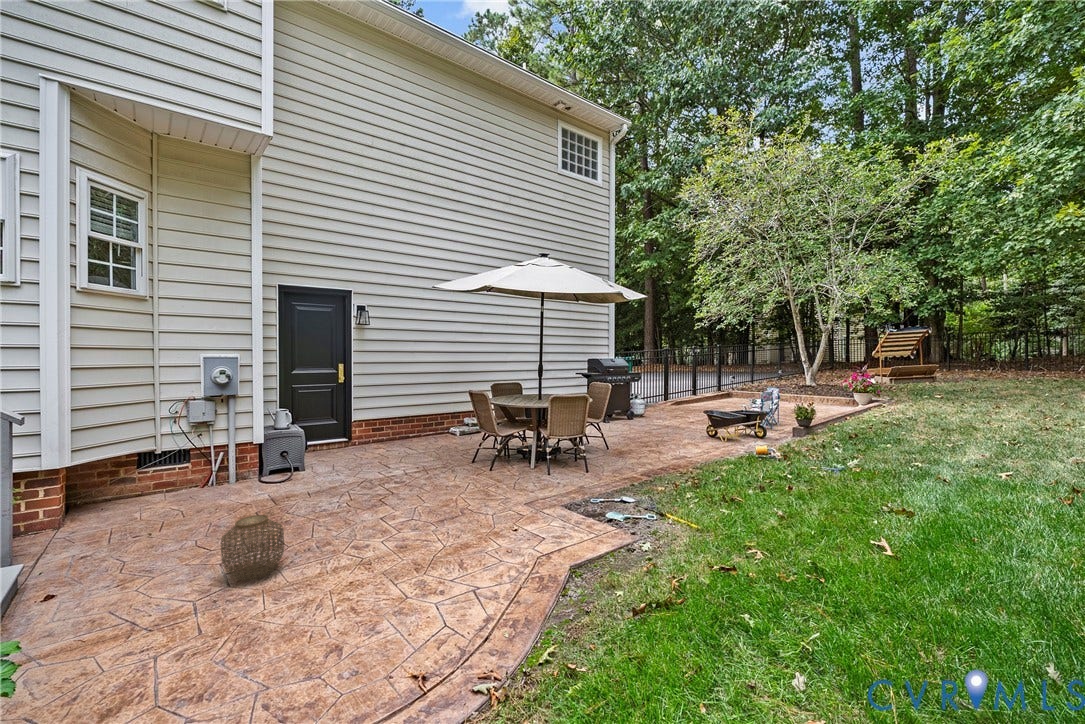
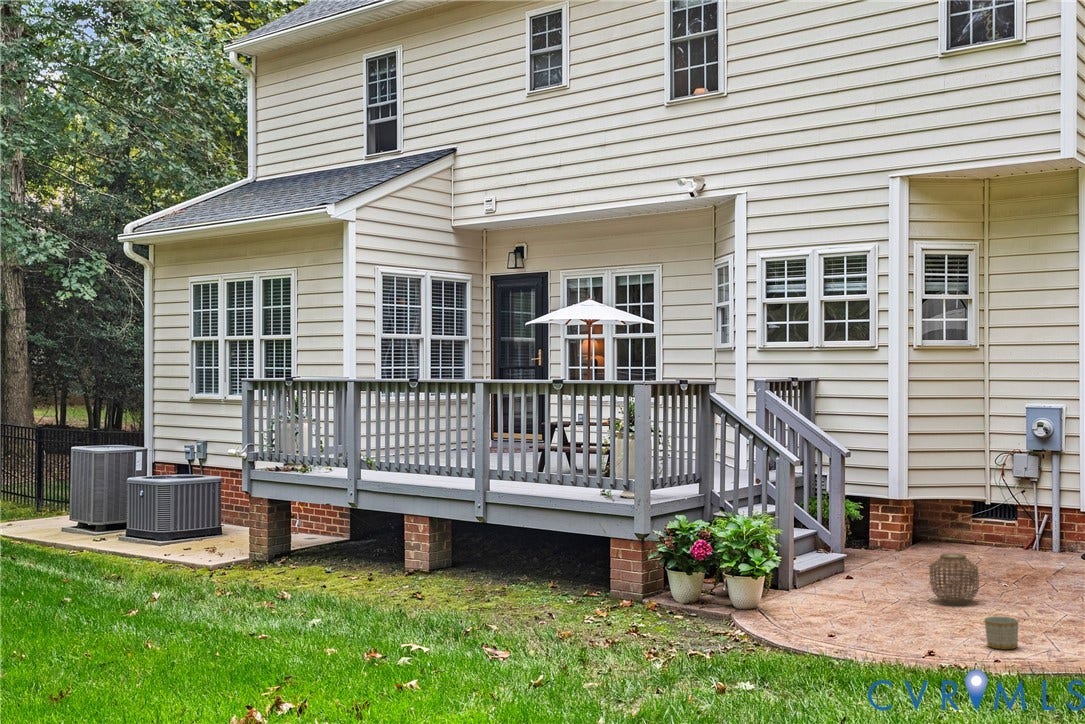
planter: none [414,573,452,621] -> present [984,616,1018,649]

